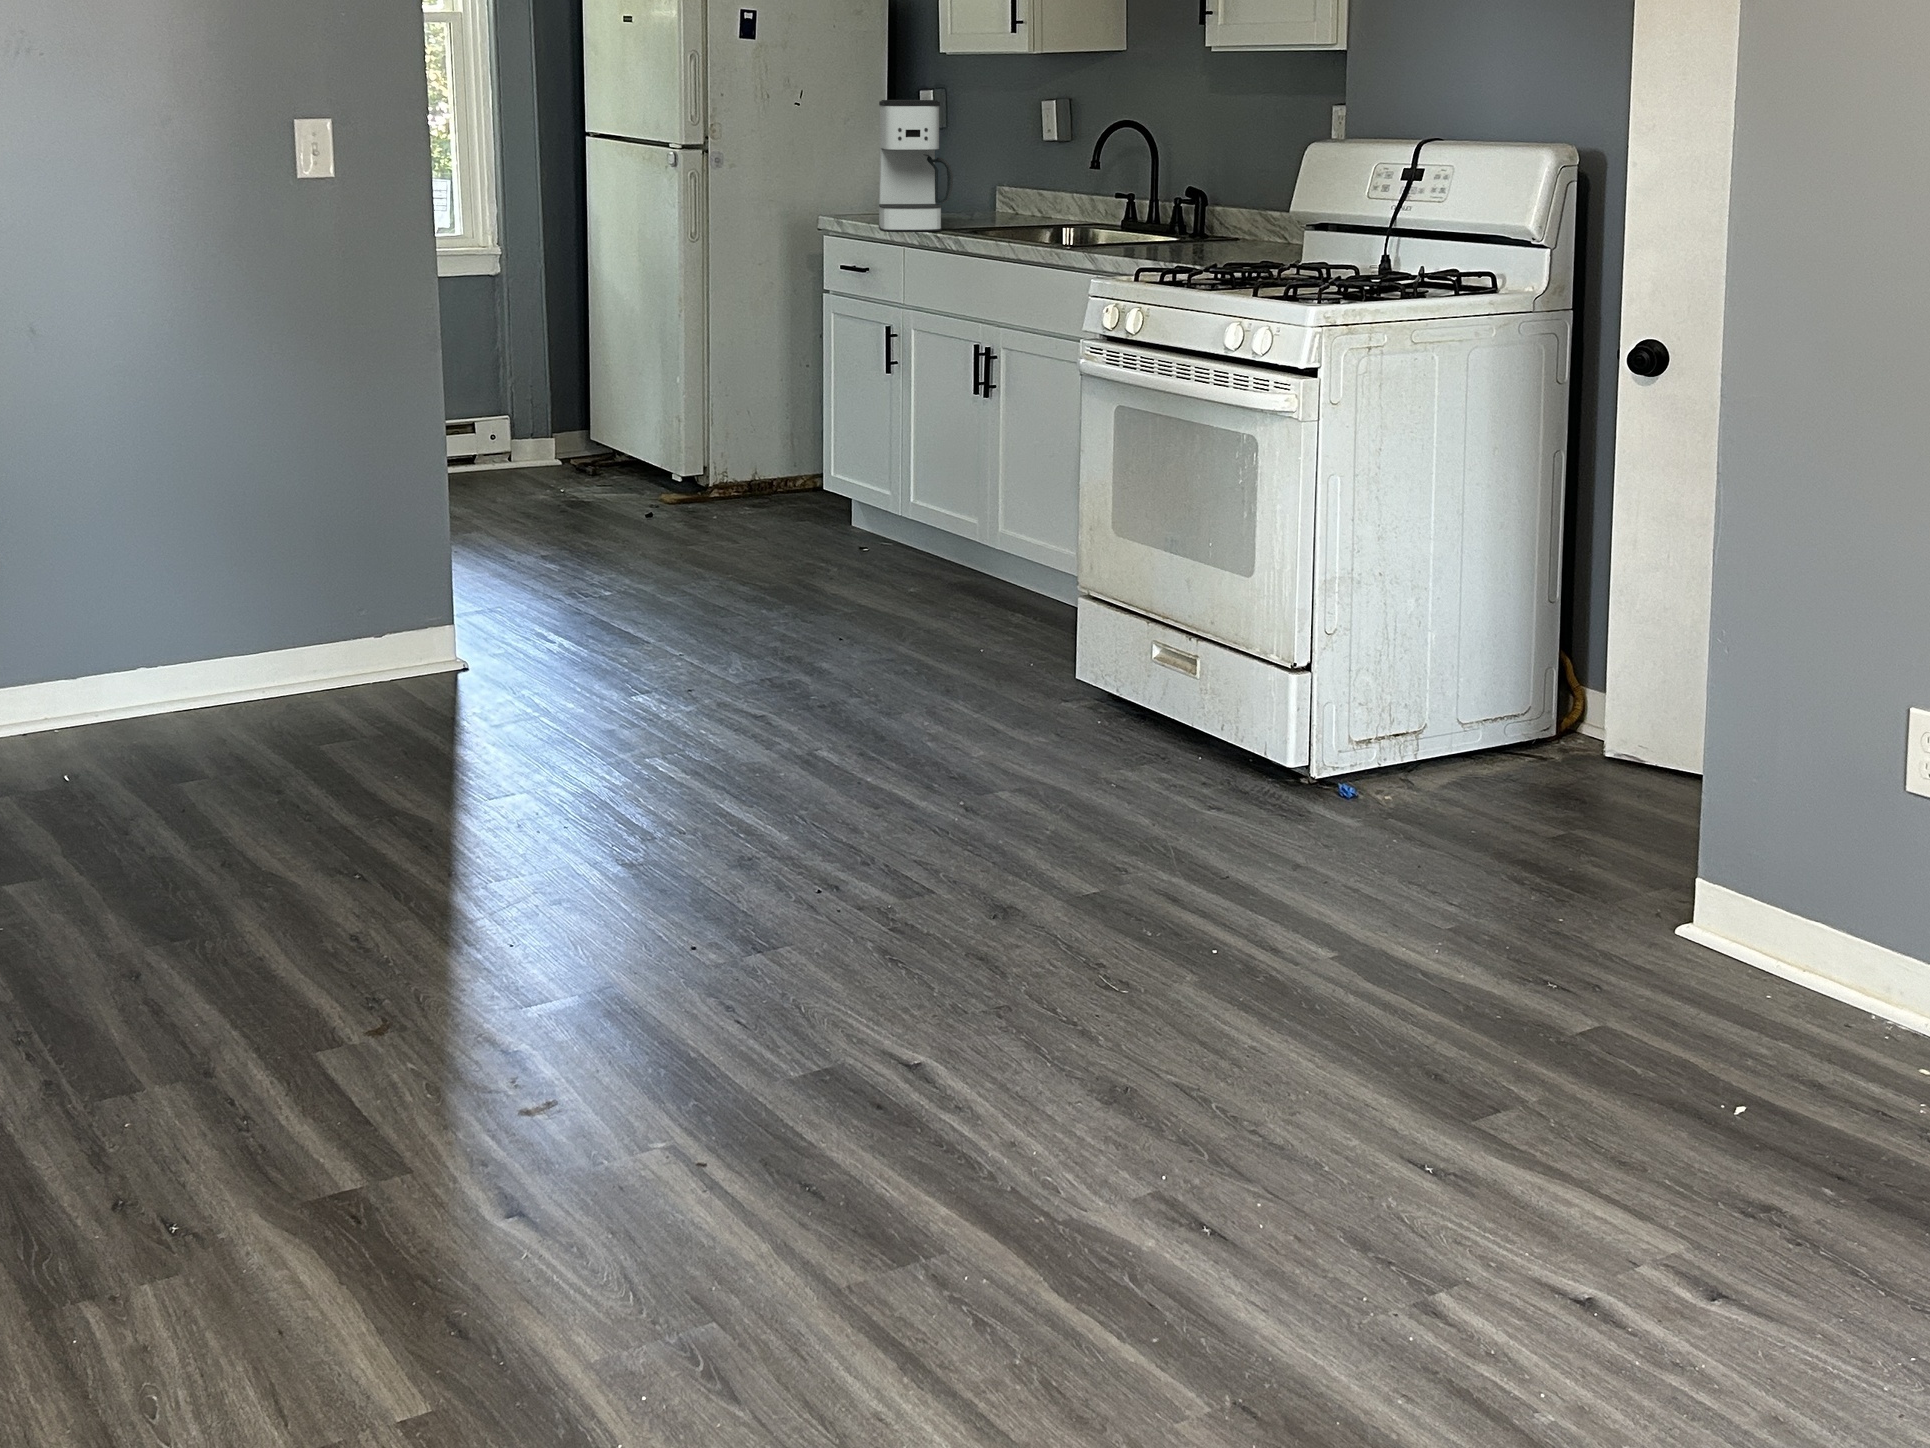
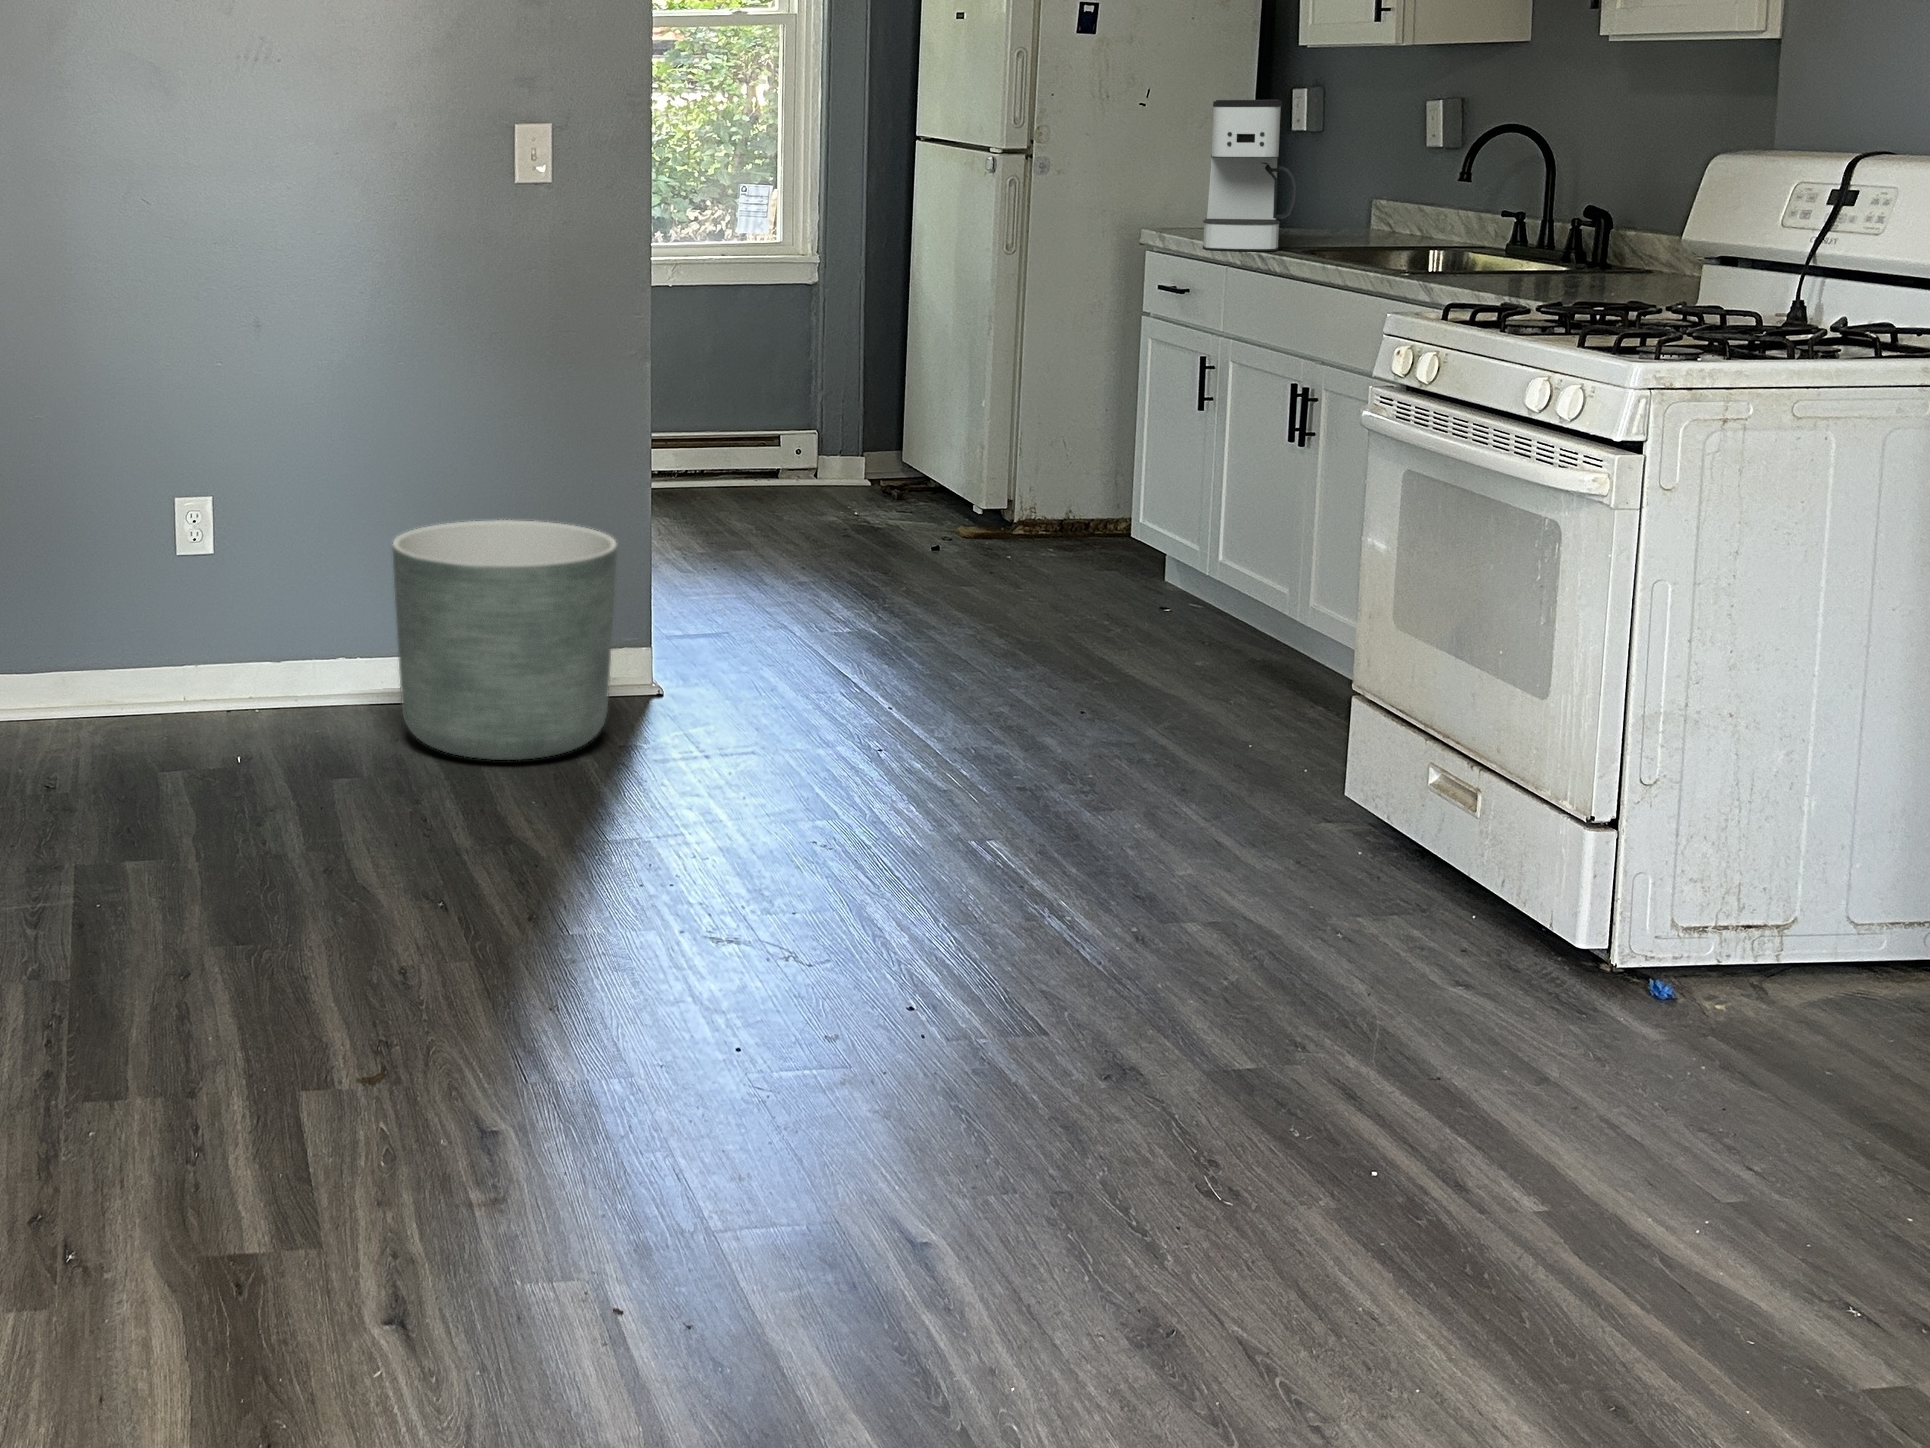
planter: none [215,508,439,739] -> present [392,520,617,760]

